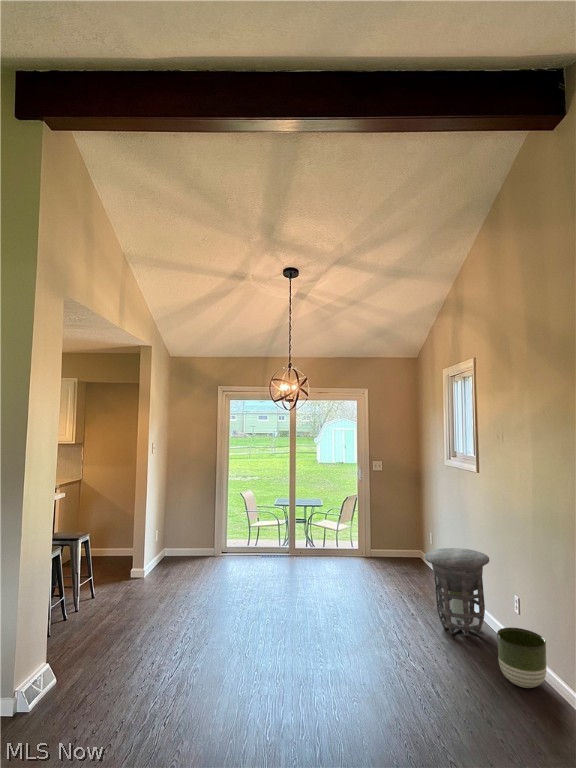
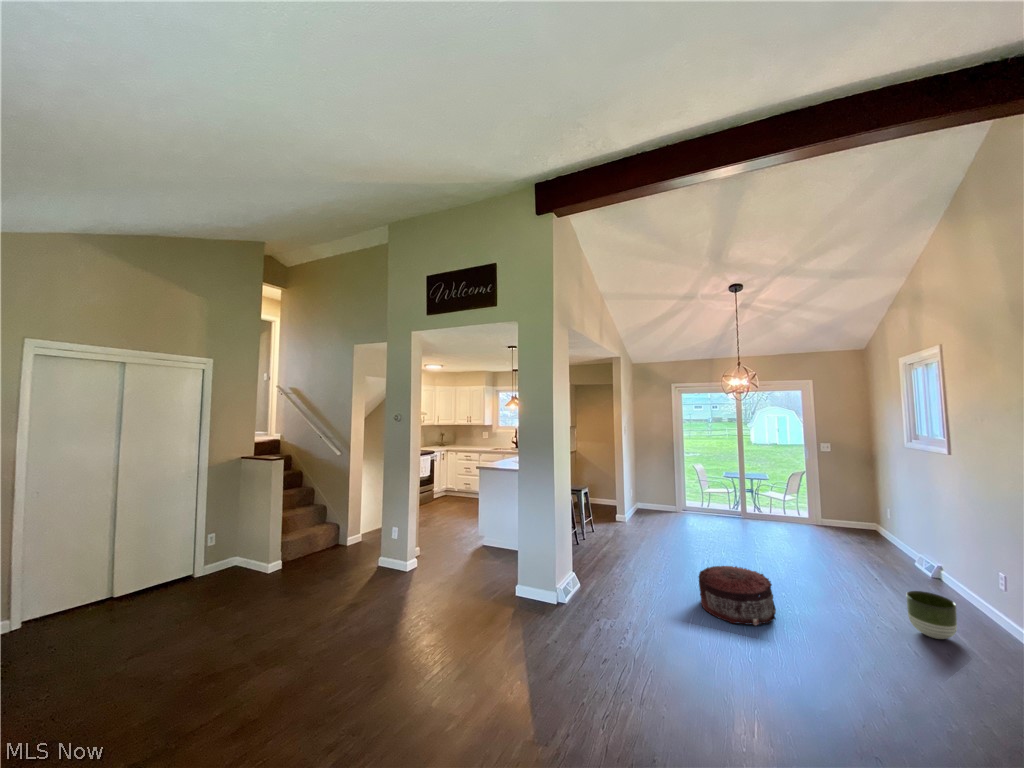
side table: present [425,548,489,636] -> none [851,524,920,598]
pouf: none [258,633,366,741] -> present [698,566,776,625]

